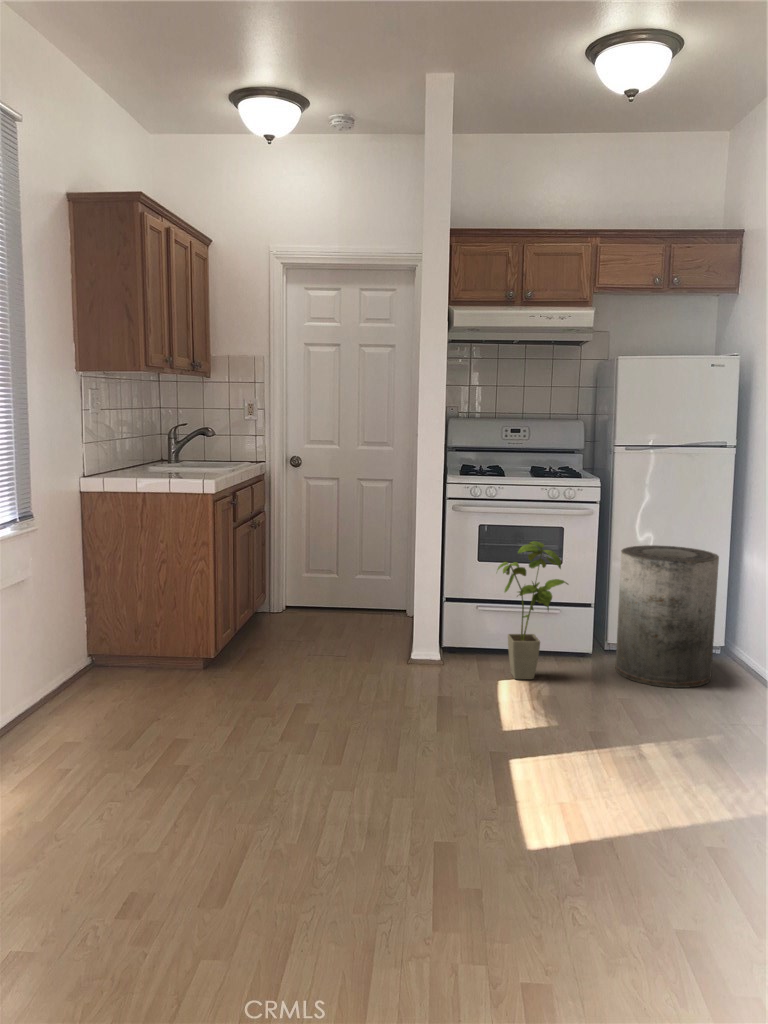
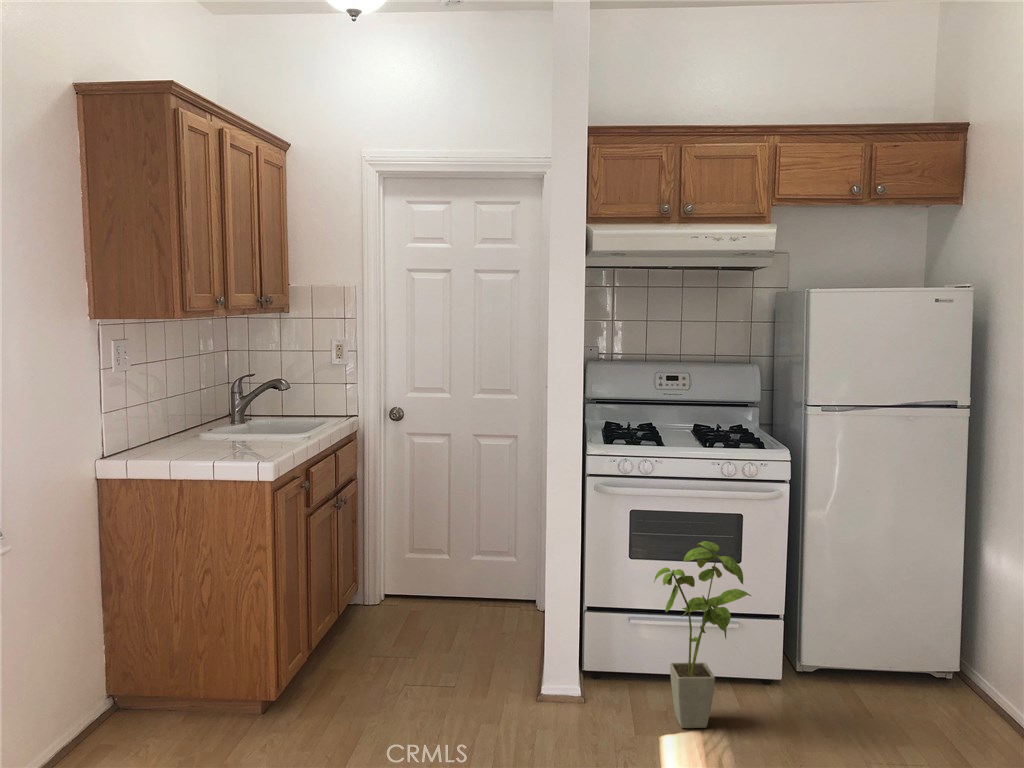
trash can: present [616,545,719,688] -> none [815,537,955,743]

